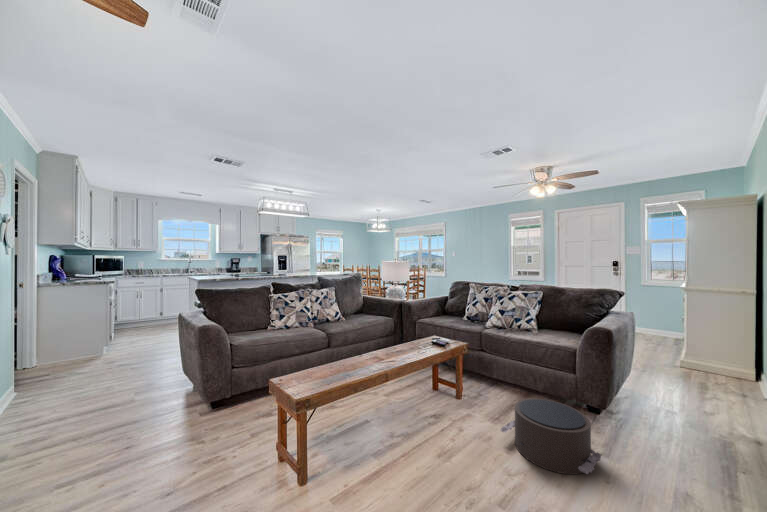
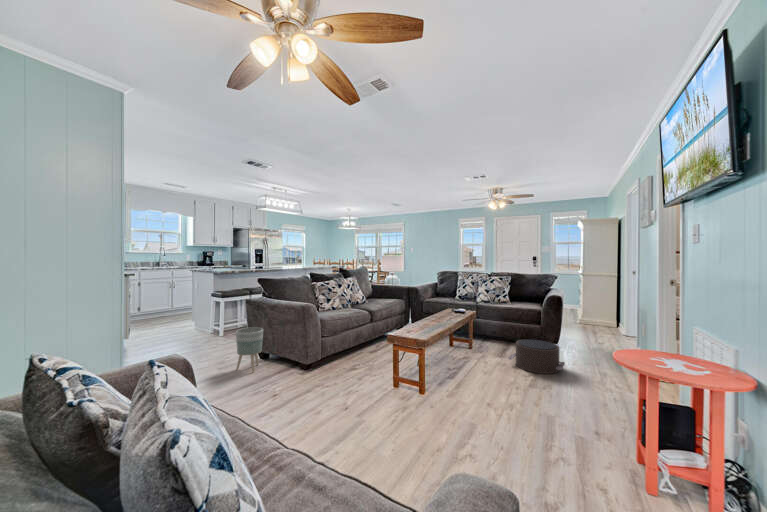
planter: none [143,348,182,406] -> present [236,327,263,372]

